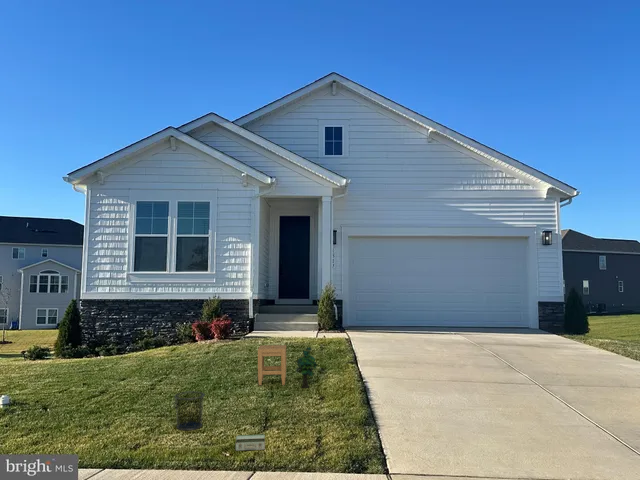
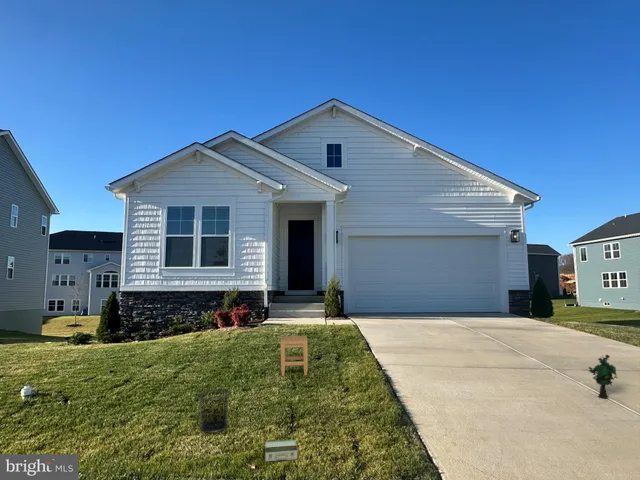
decorative plant: present [295,347,317,388] -> present [589,355,617,399]

